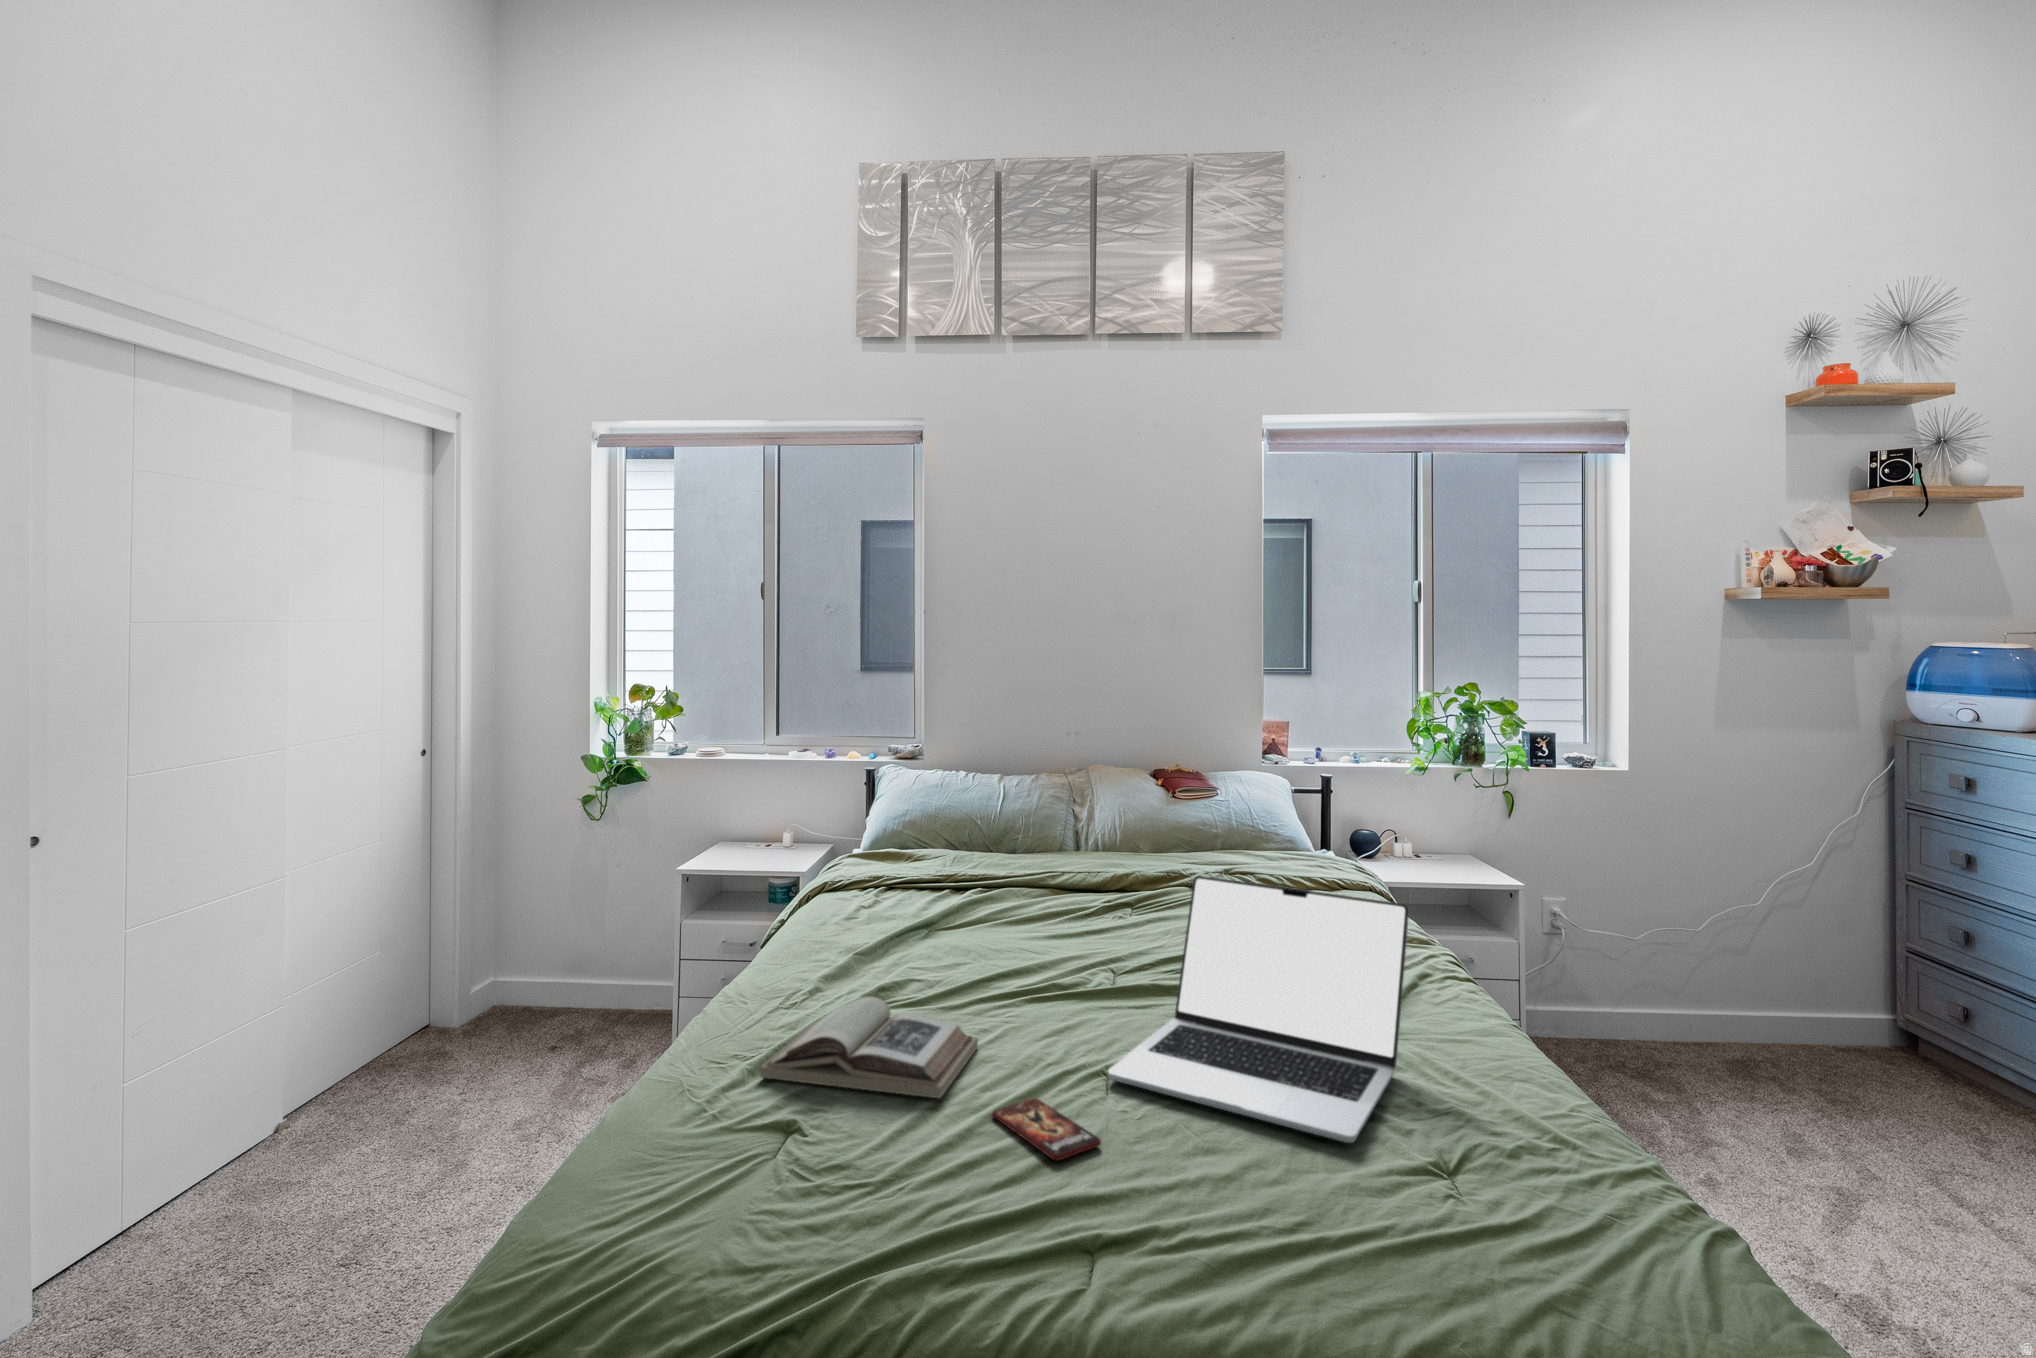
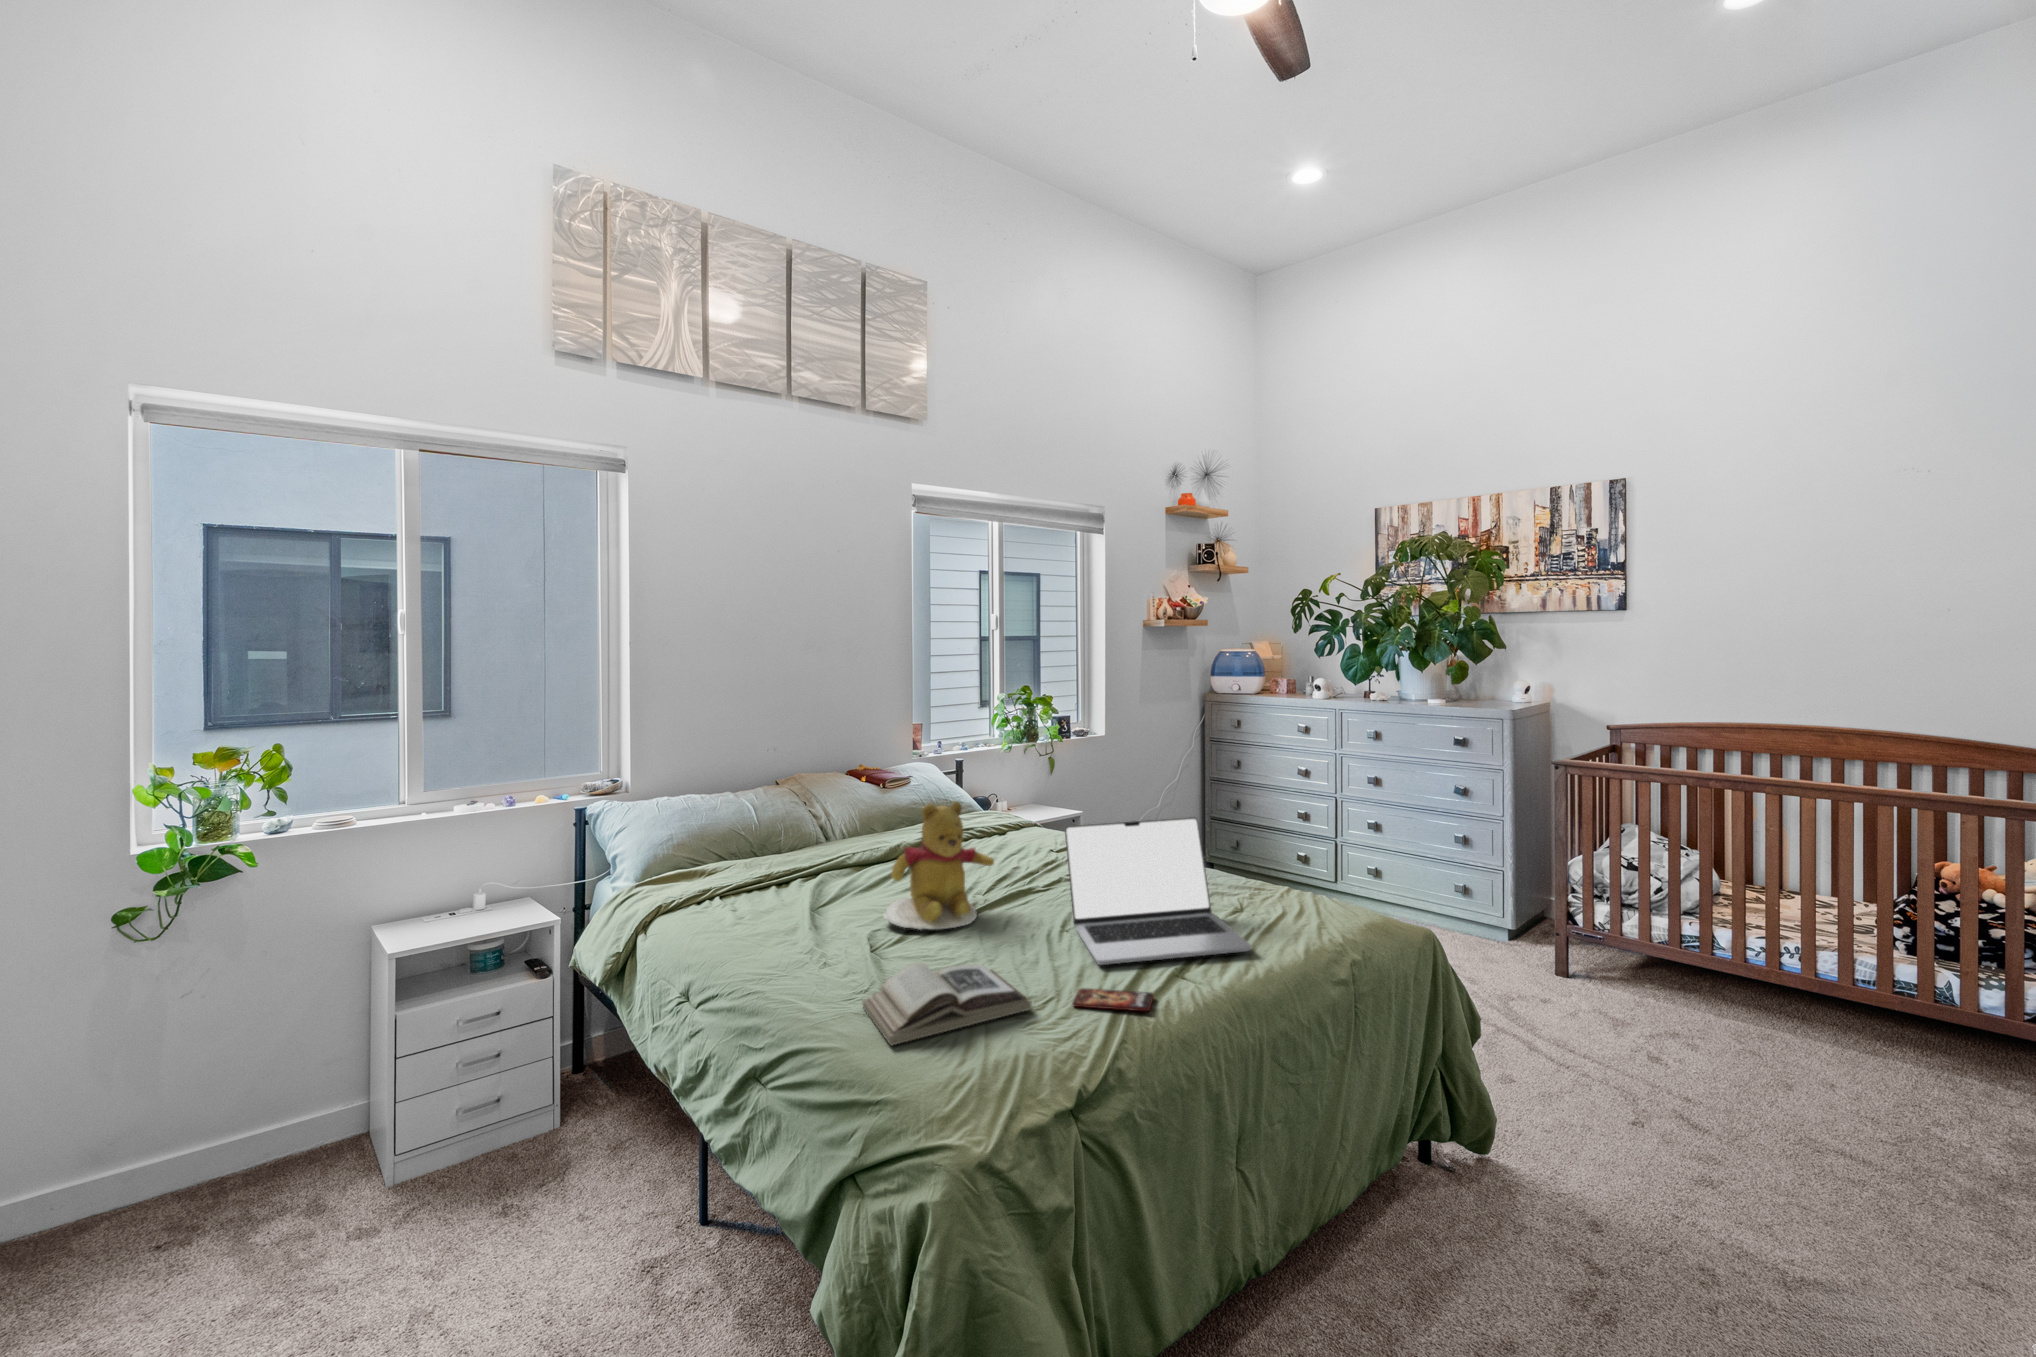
teddy bear: none [982,814,1132,979] -> present [884,801,994,930]

